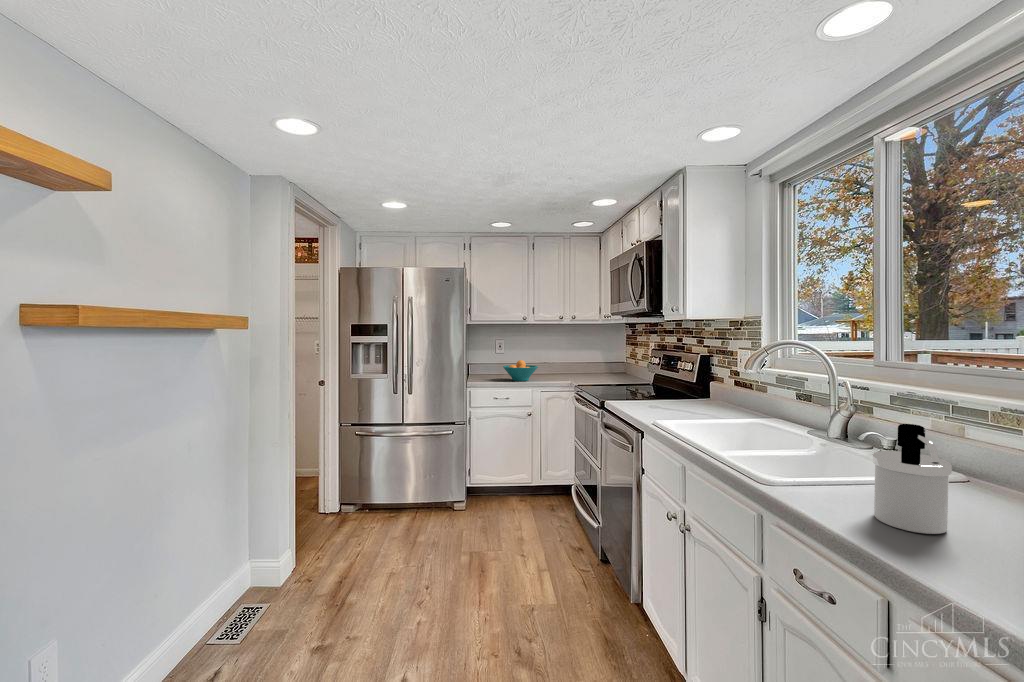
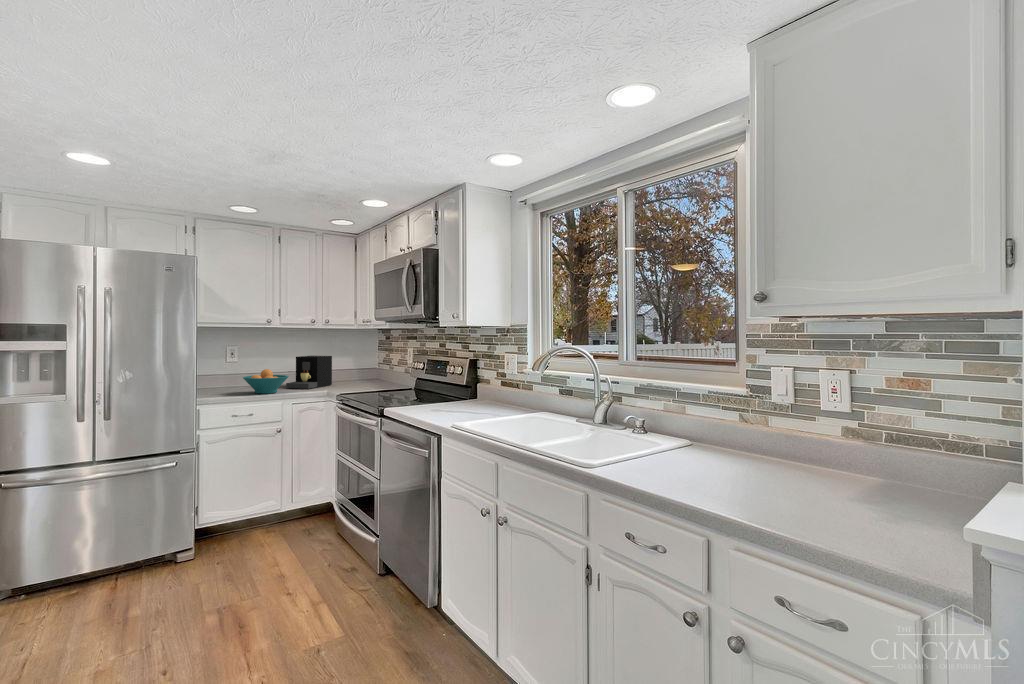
coffee maker: none [539,349,579,379] -> present [286,356,332,389]
soap dispenser: present [873,424,952,534] -> none [659,406,708,482]

